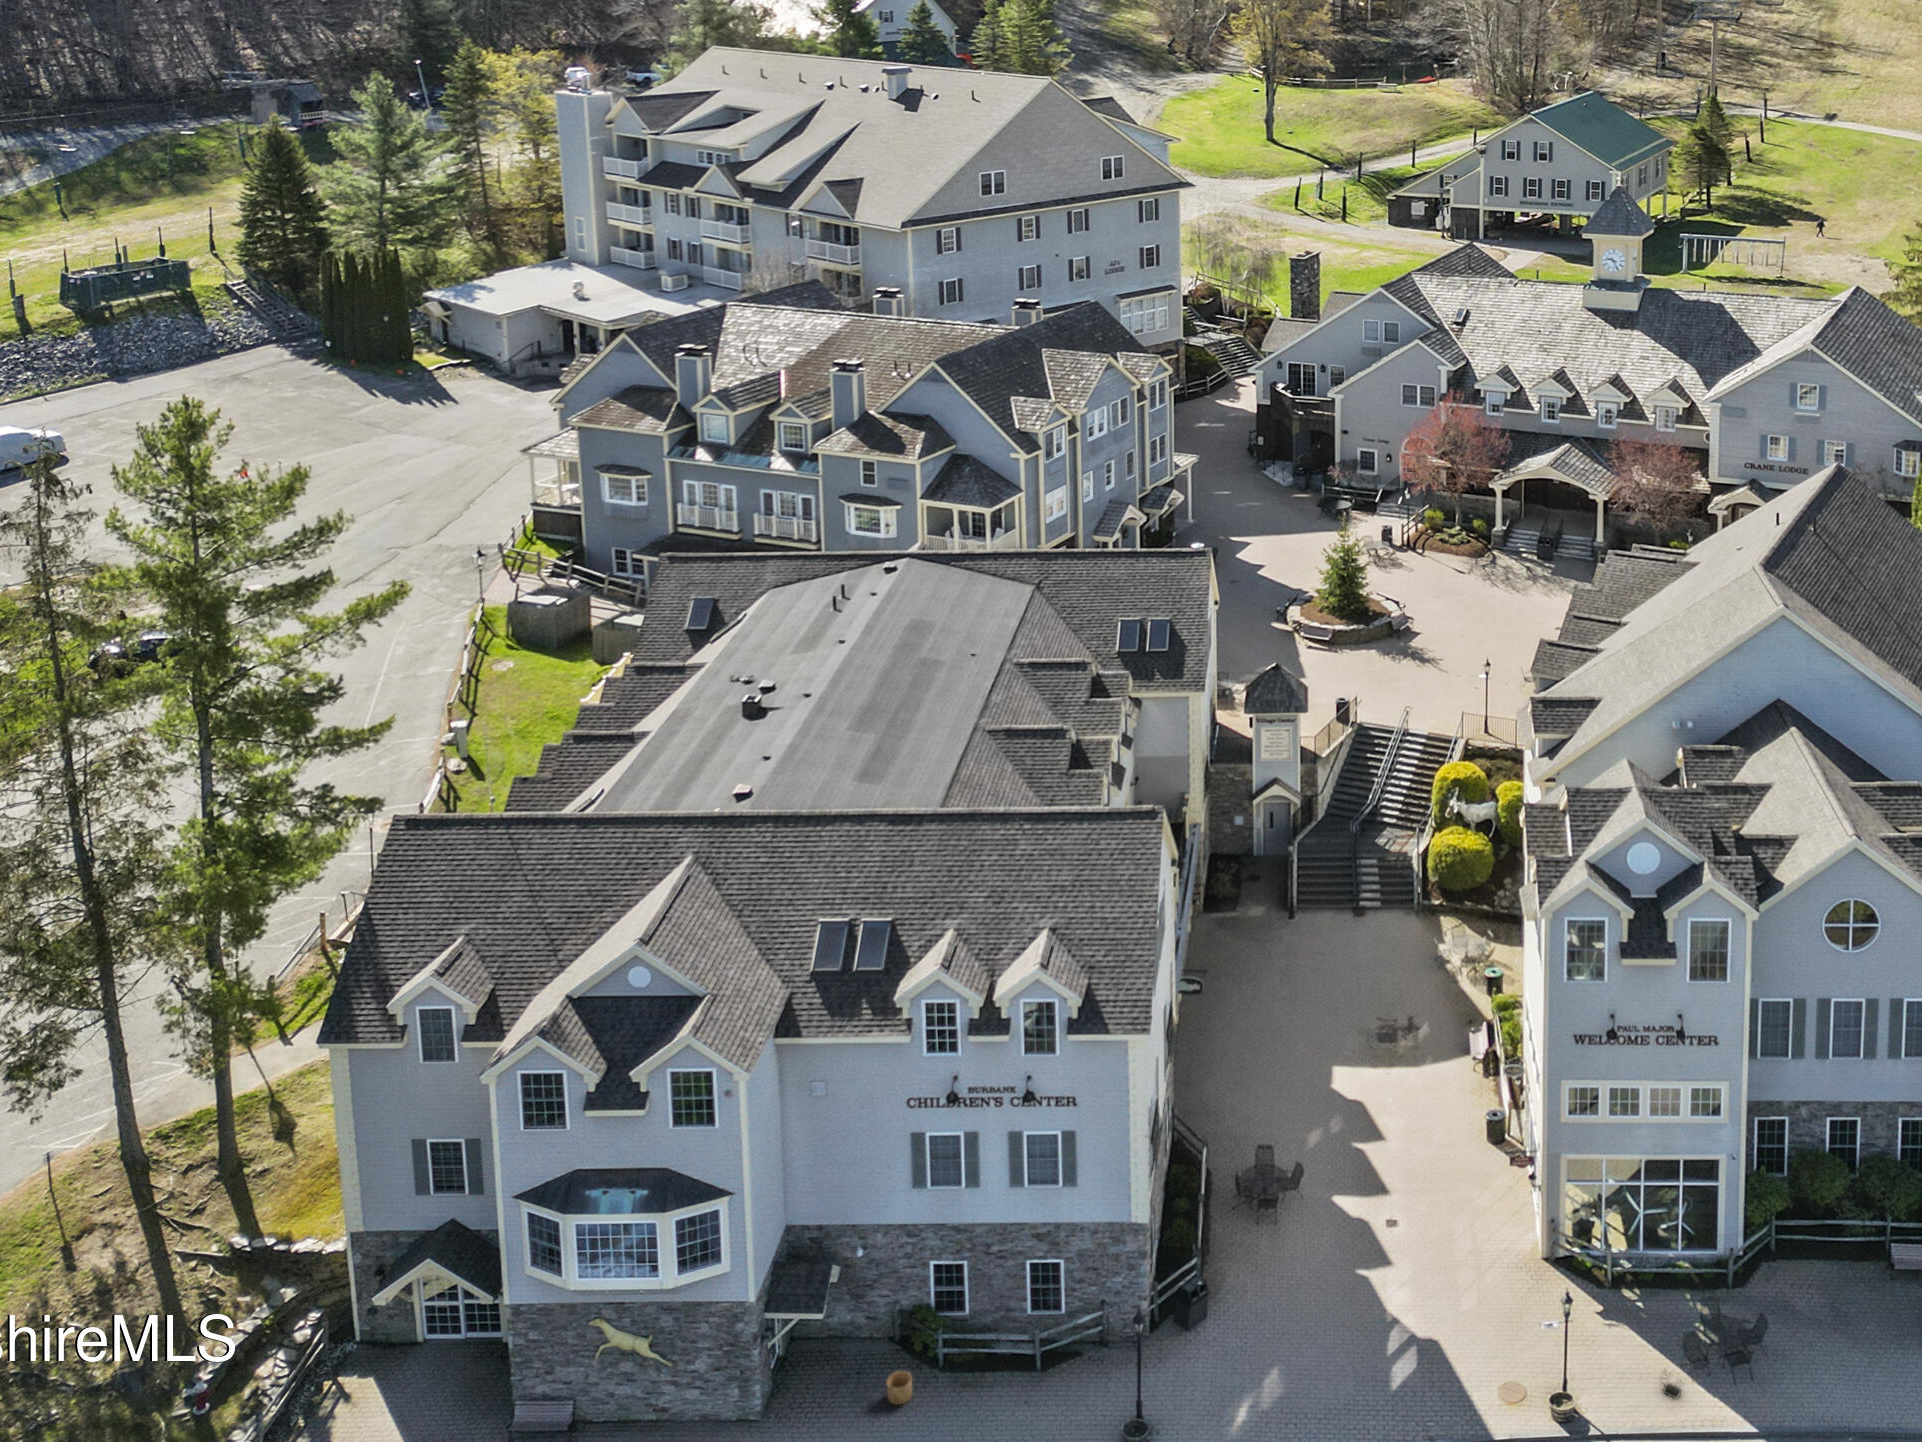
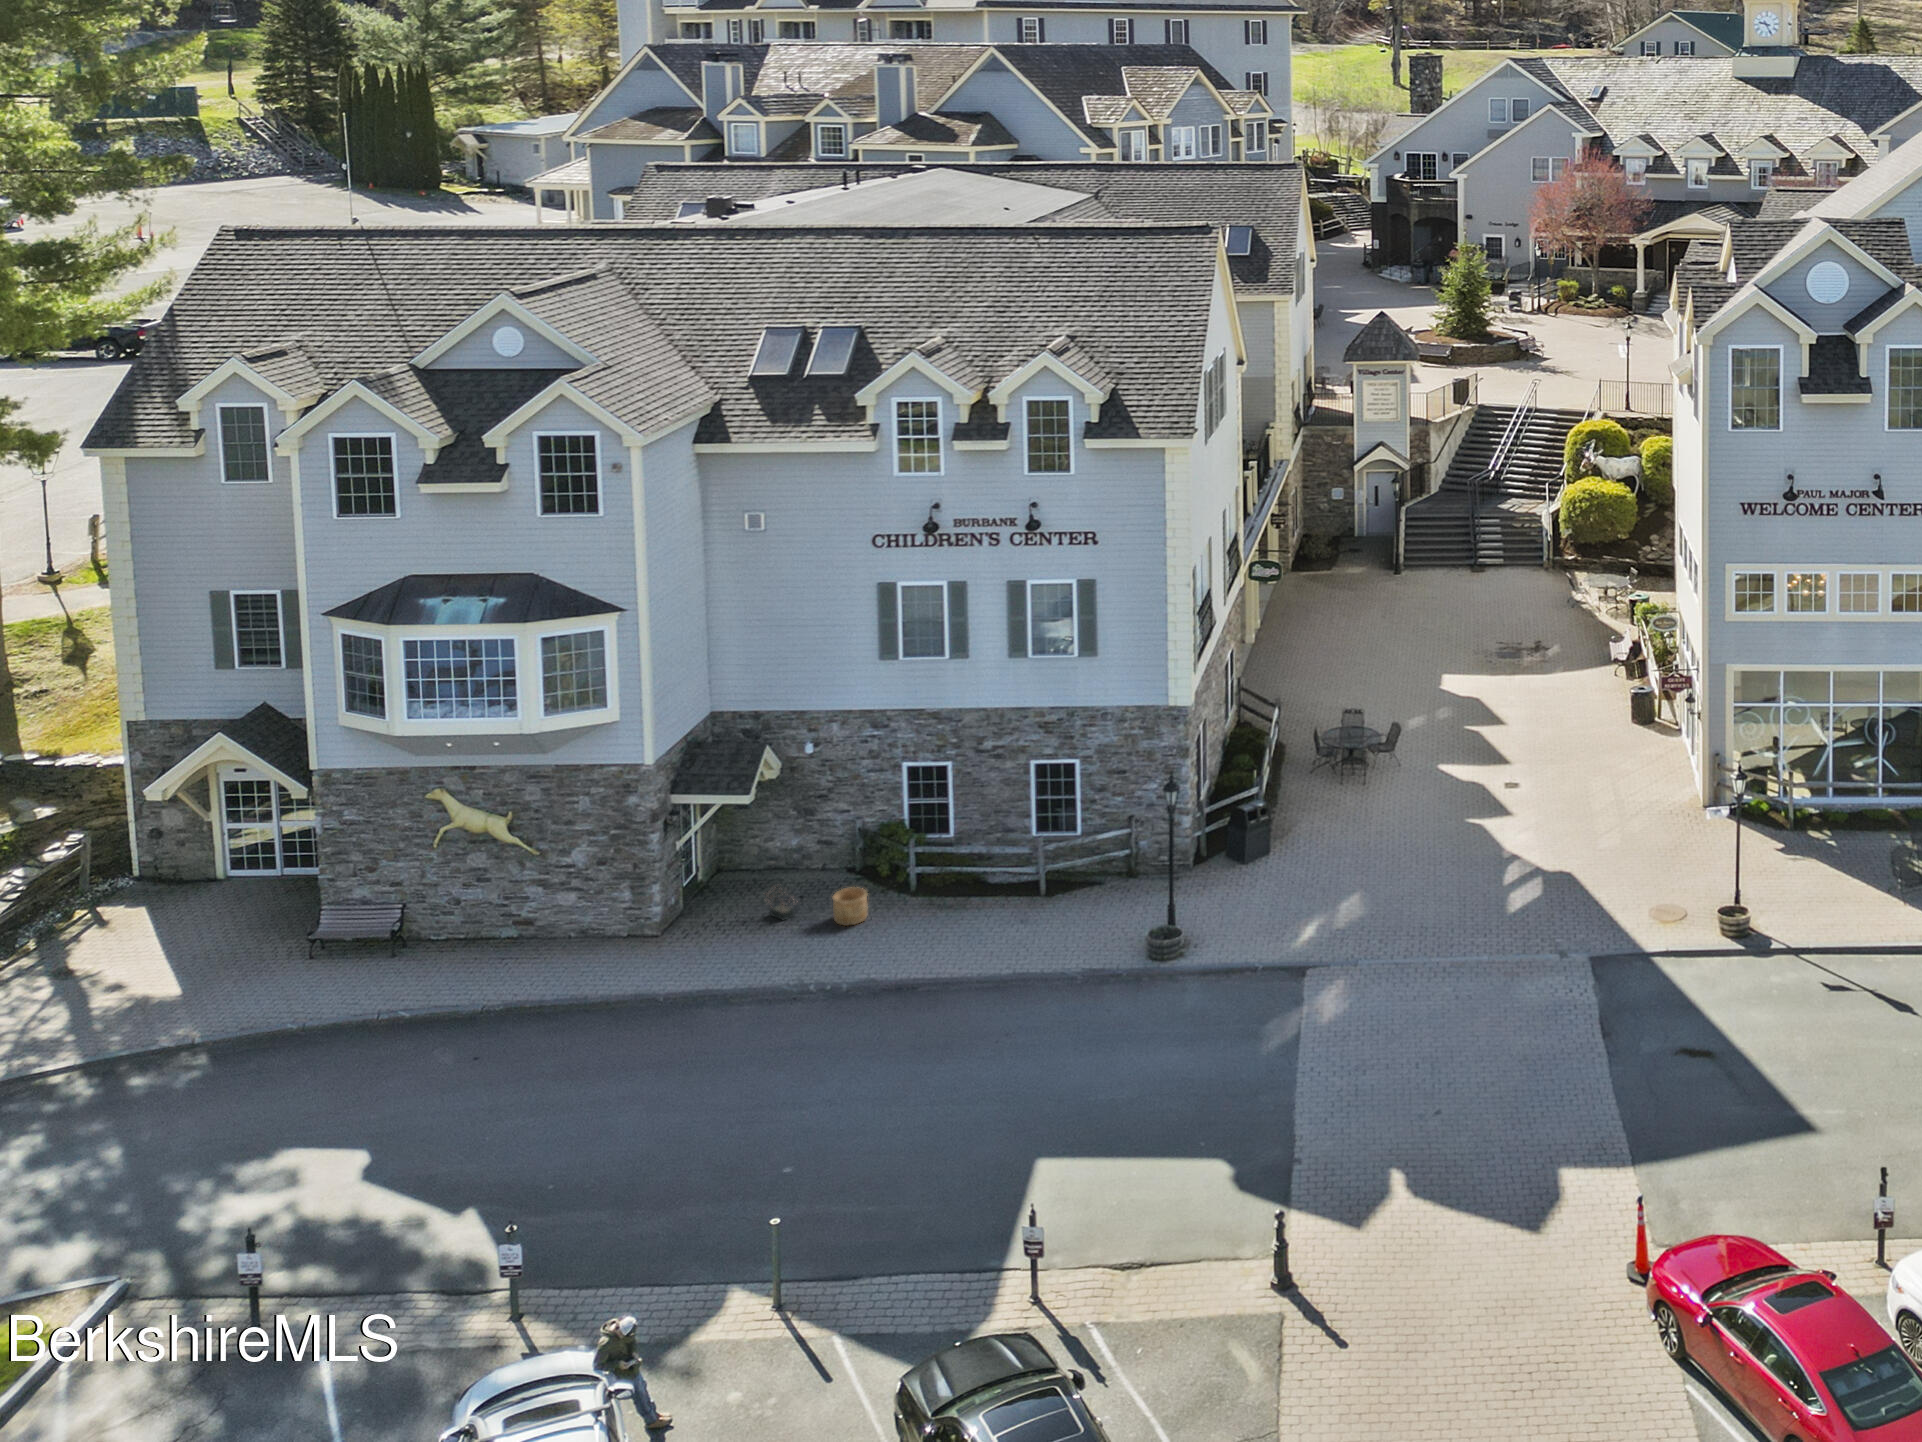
decorative plant: present [1662,1371,1681,1398] -> present [766,892,794,920]

